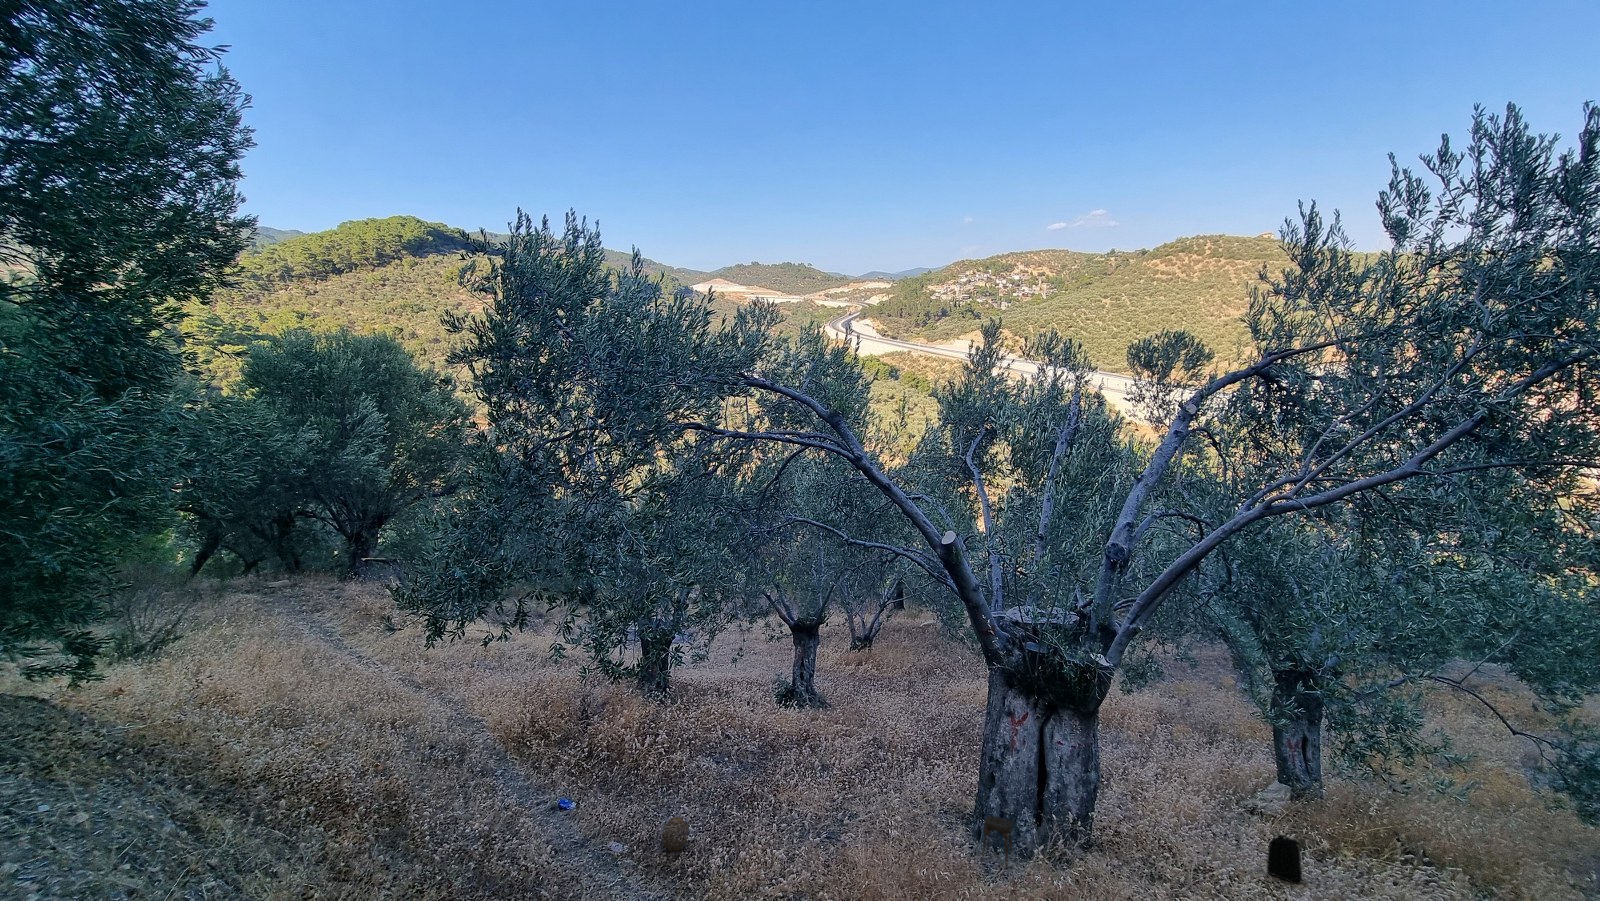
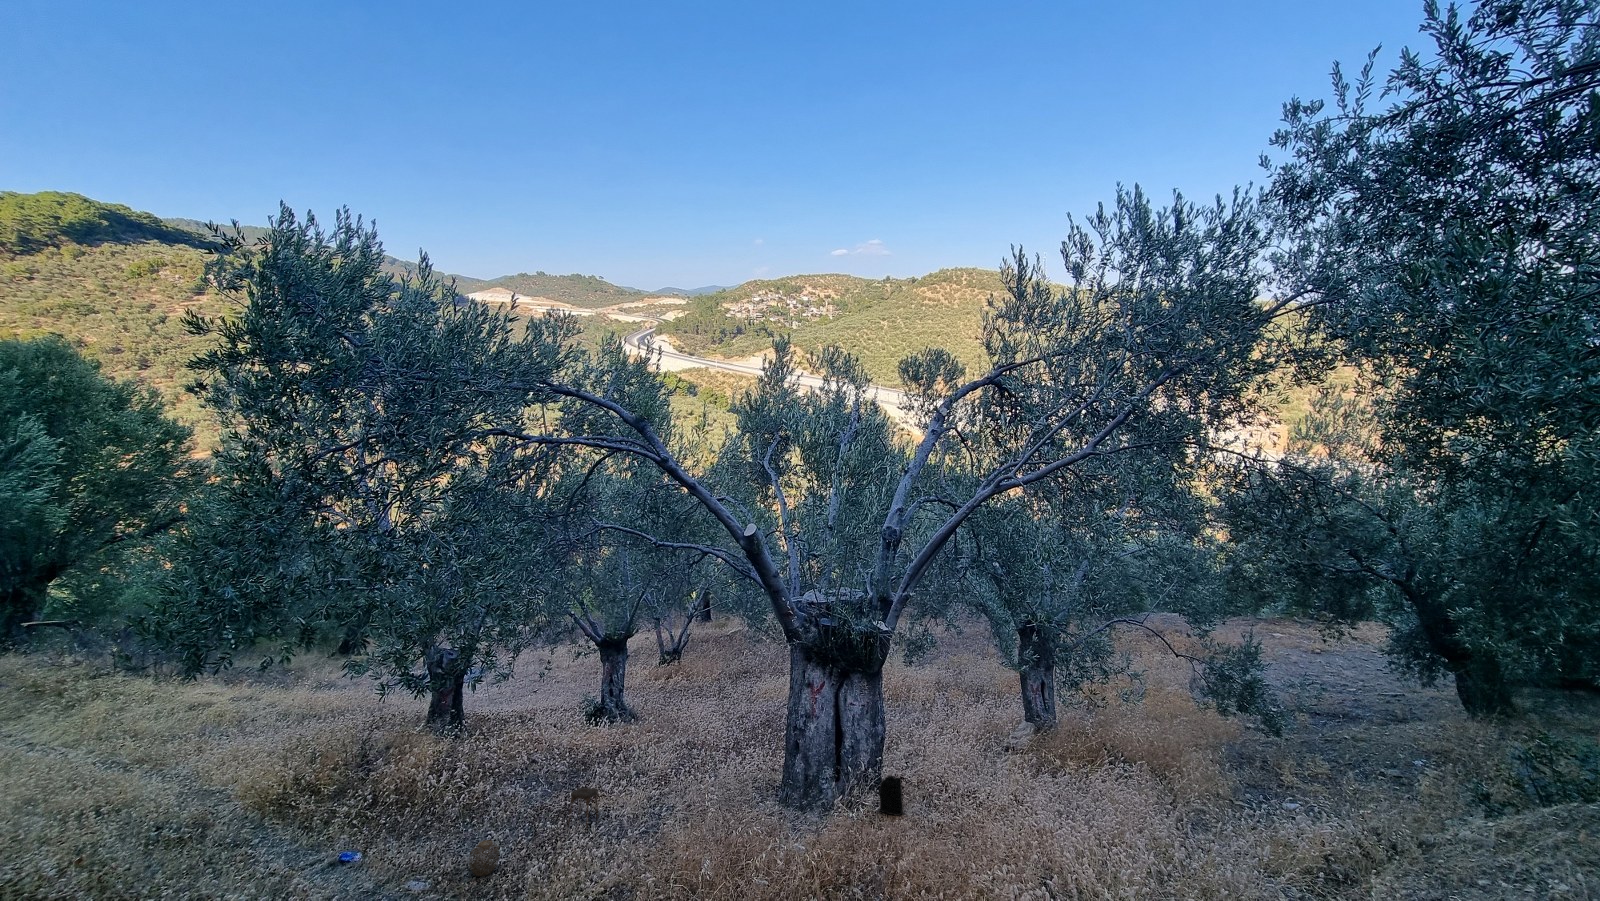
stool: present [982,816,1013,867] -> present [568,787,598,825]
backpack: present [1267,835,1302,884] -> present [879,775,903,816]

